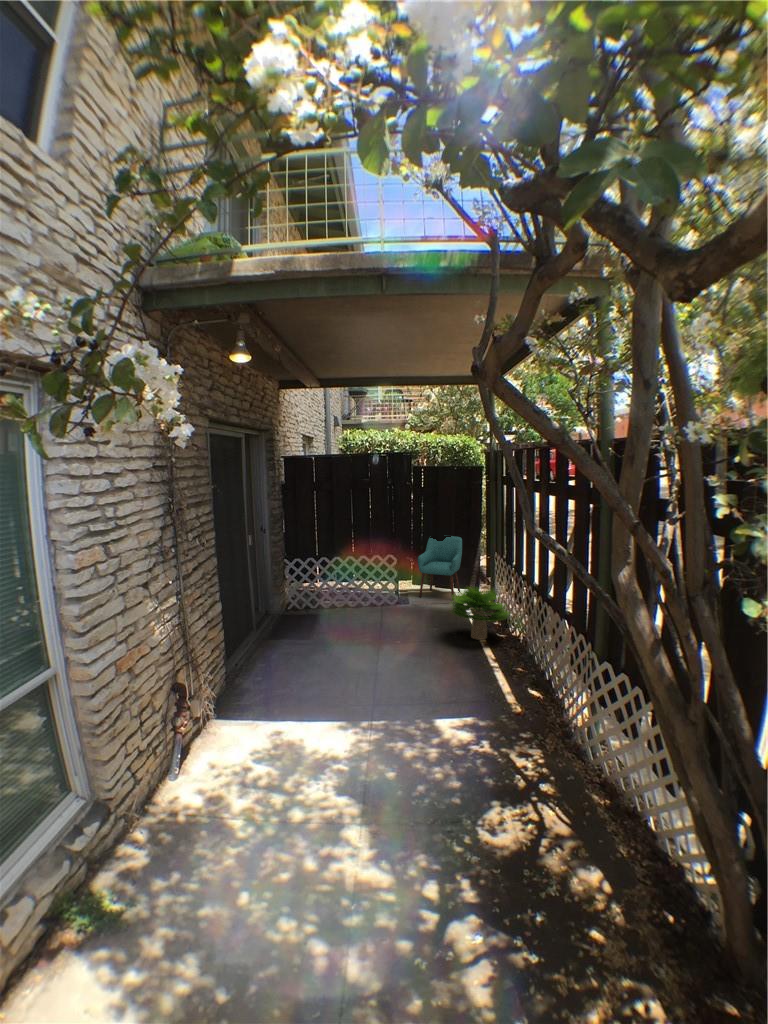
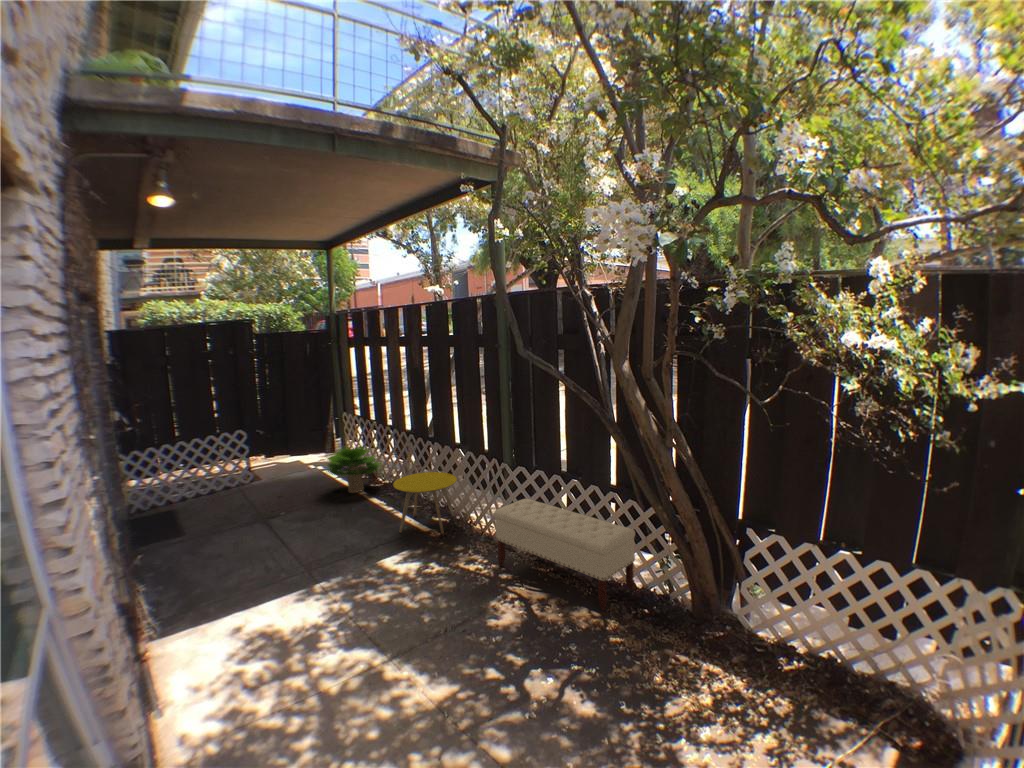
chair: present [418,536,462,600] -> none [258,406,303,472]
side table: none [479,634,555,712] -> present [393,472,457,534]
bench: none [547,701,714,894] -> present [494,499,635,610]

